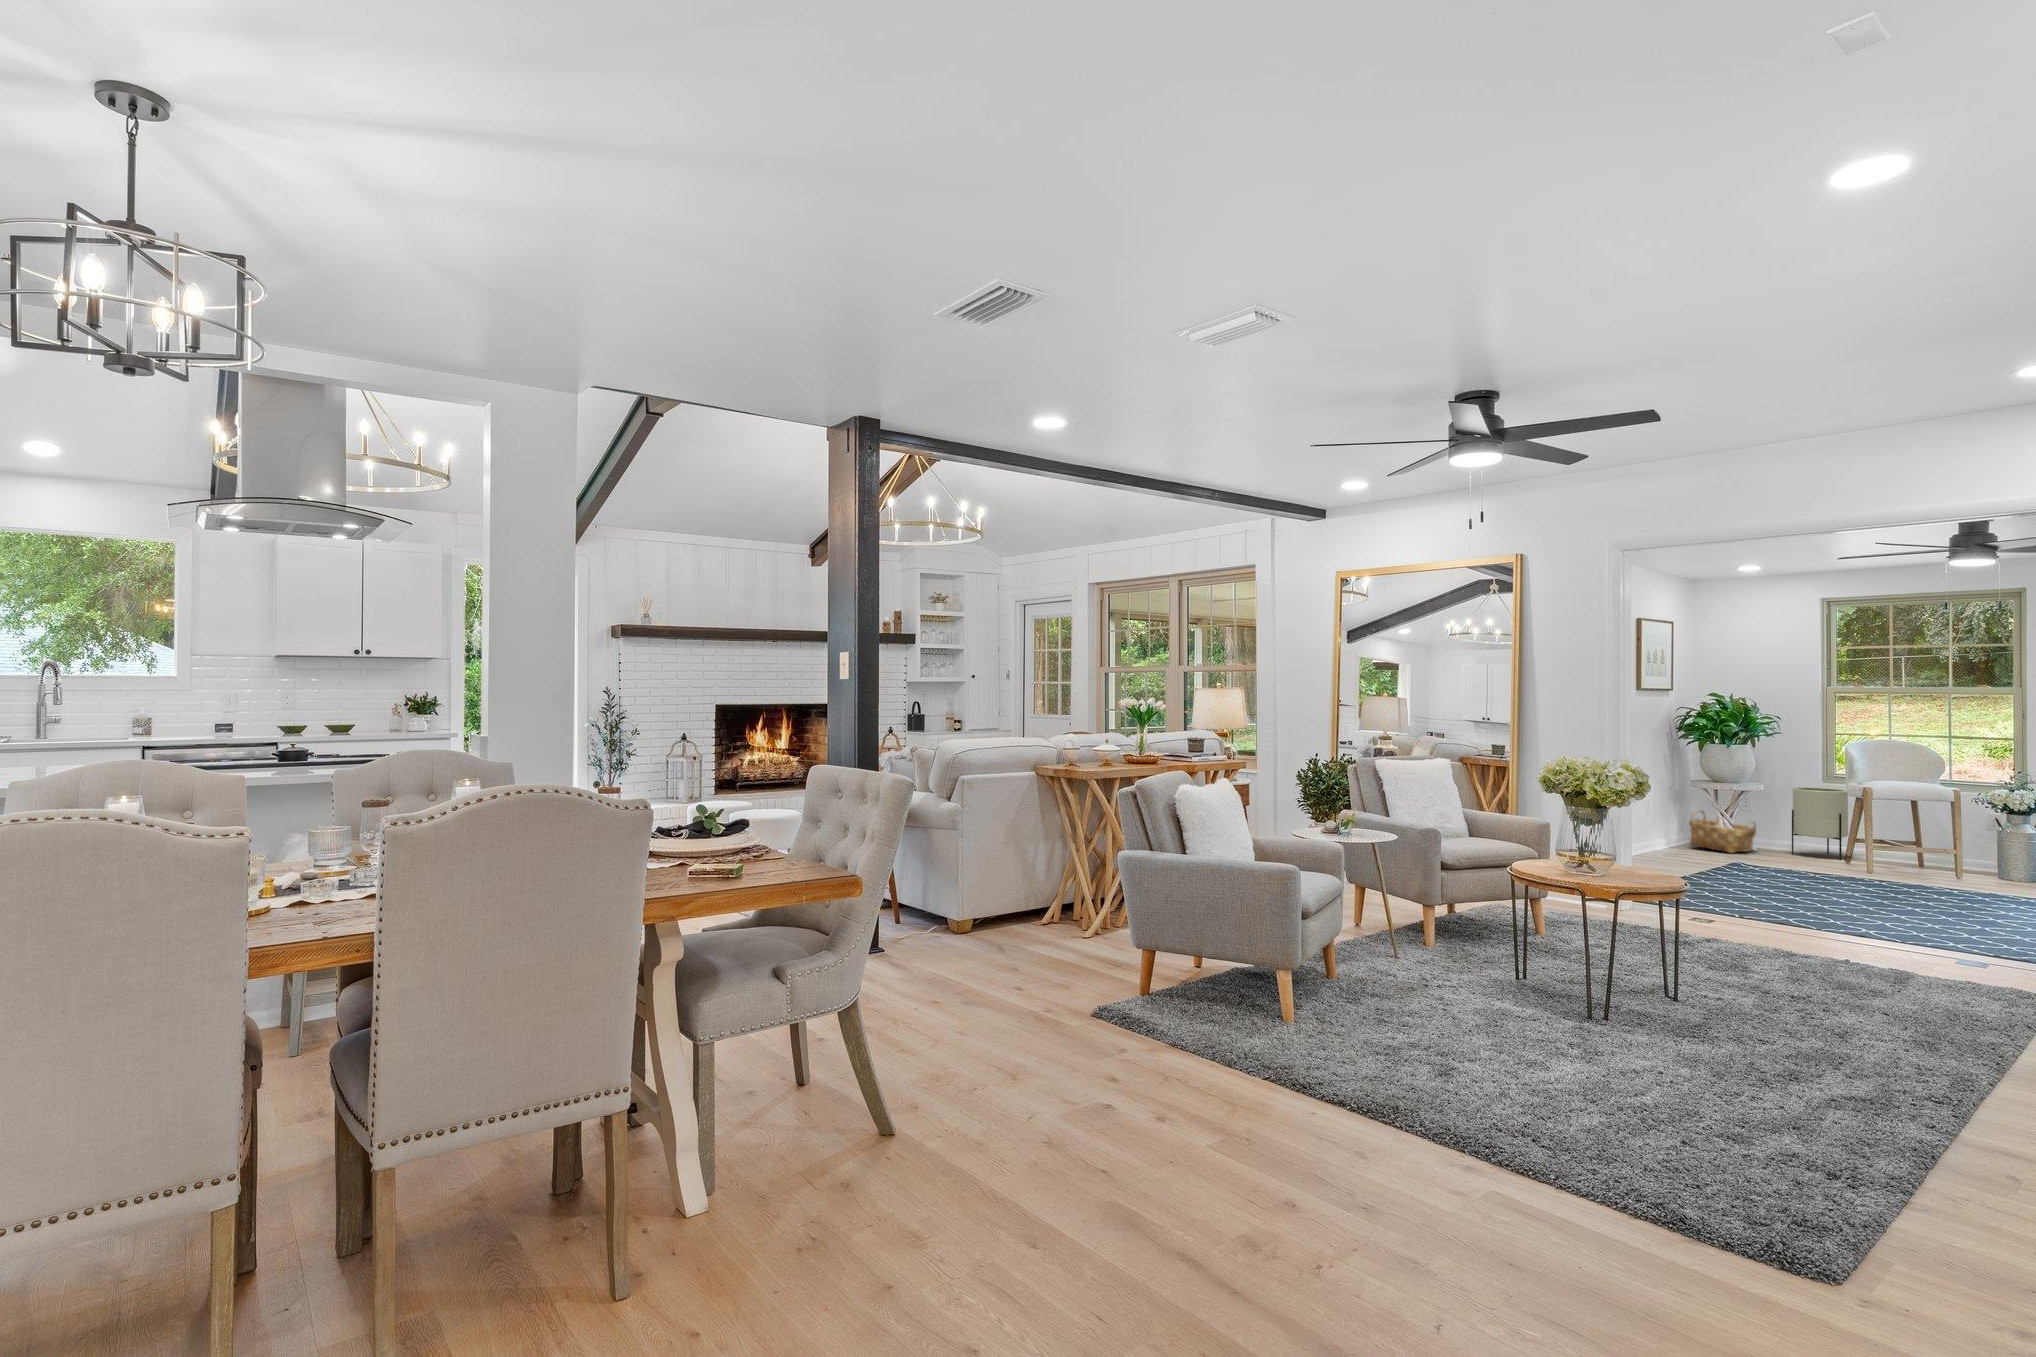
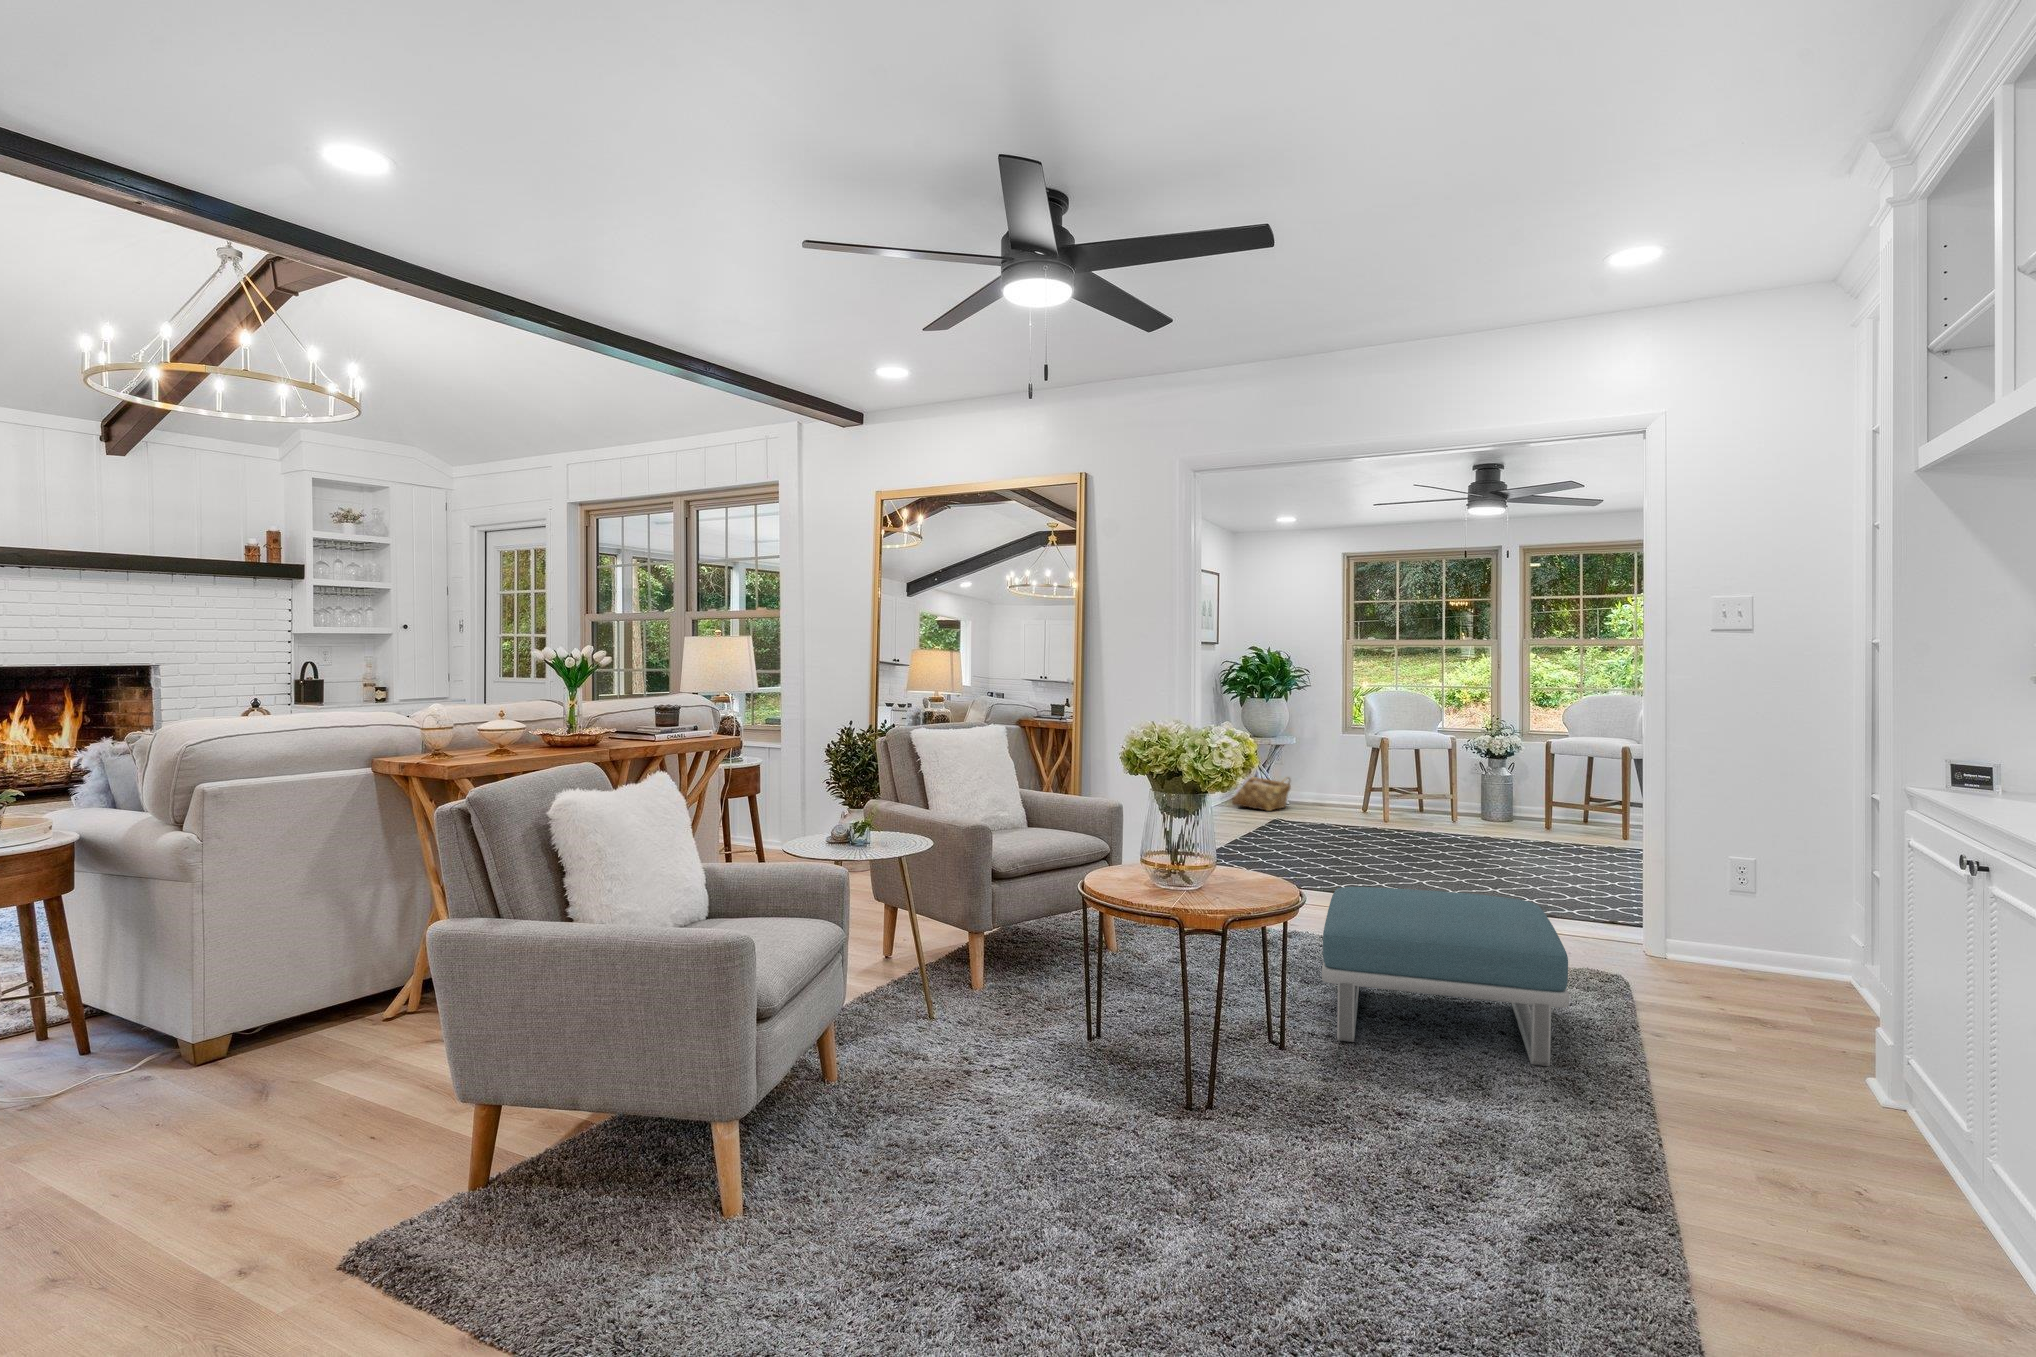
planter: present [1792,787,1848,860] -> none [1321,740,1369,812]
footstool: none [1708,895,1934,1032] -> present [1322,887,1569,1066]

